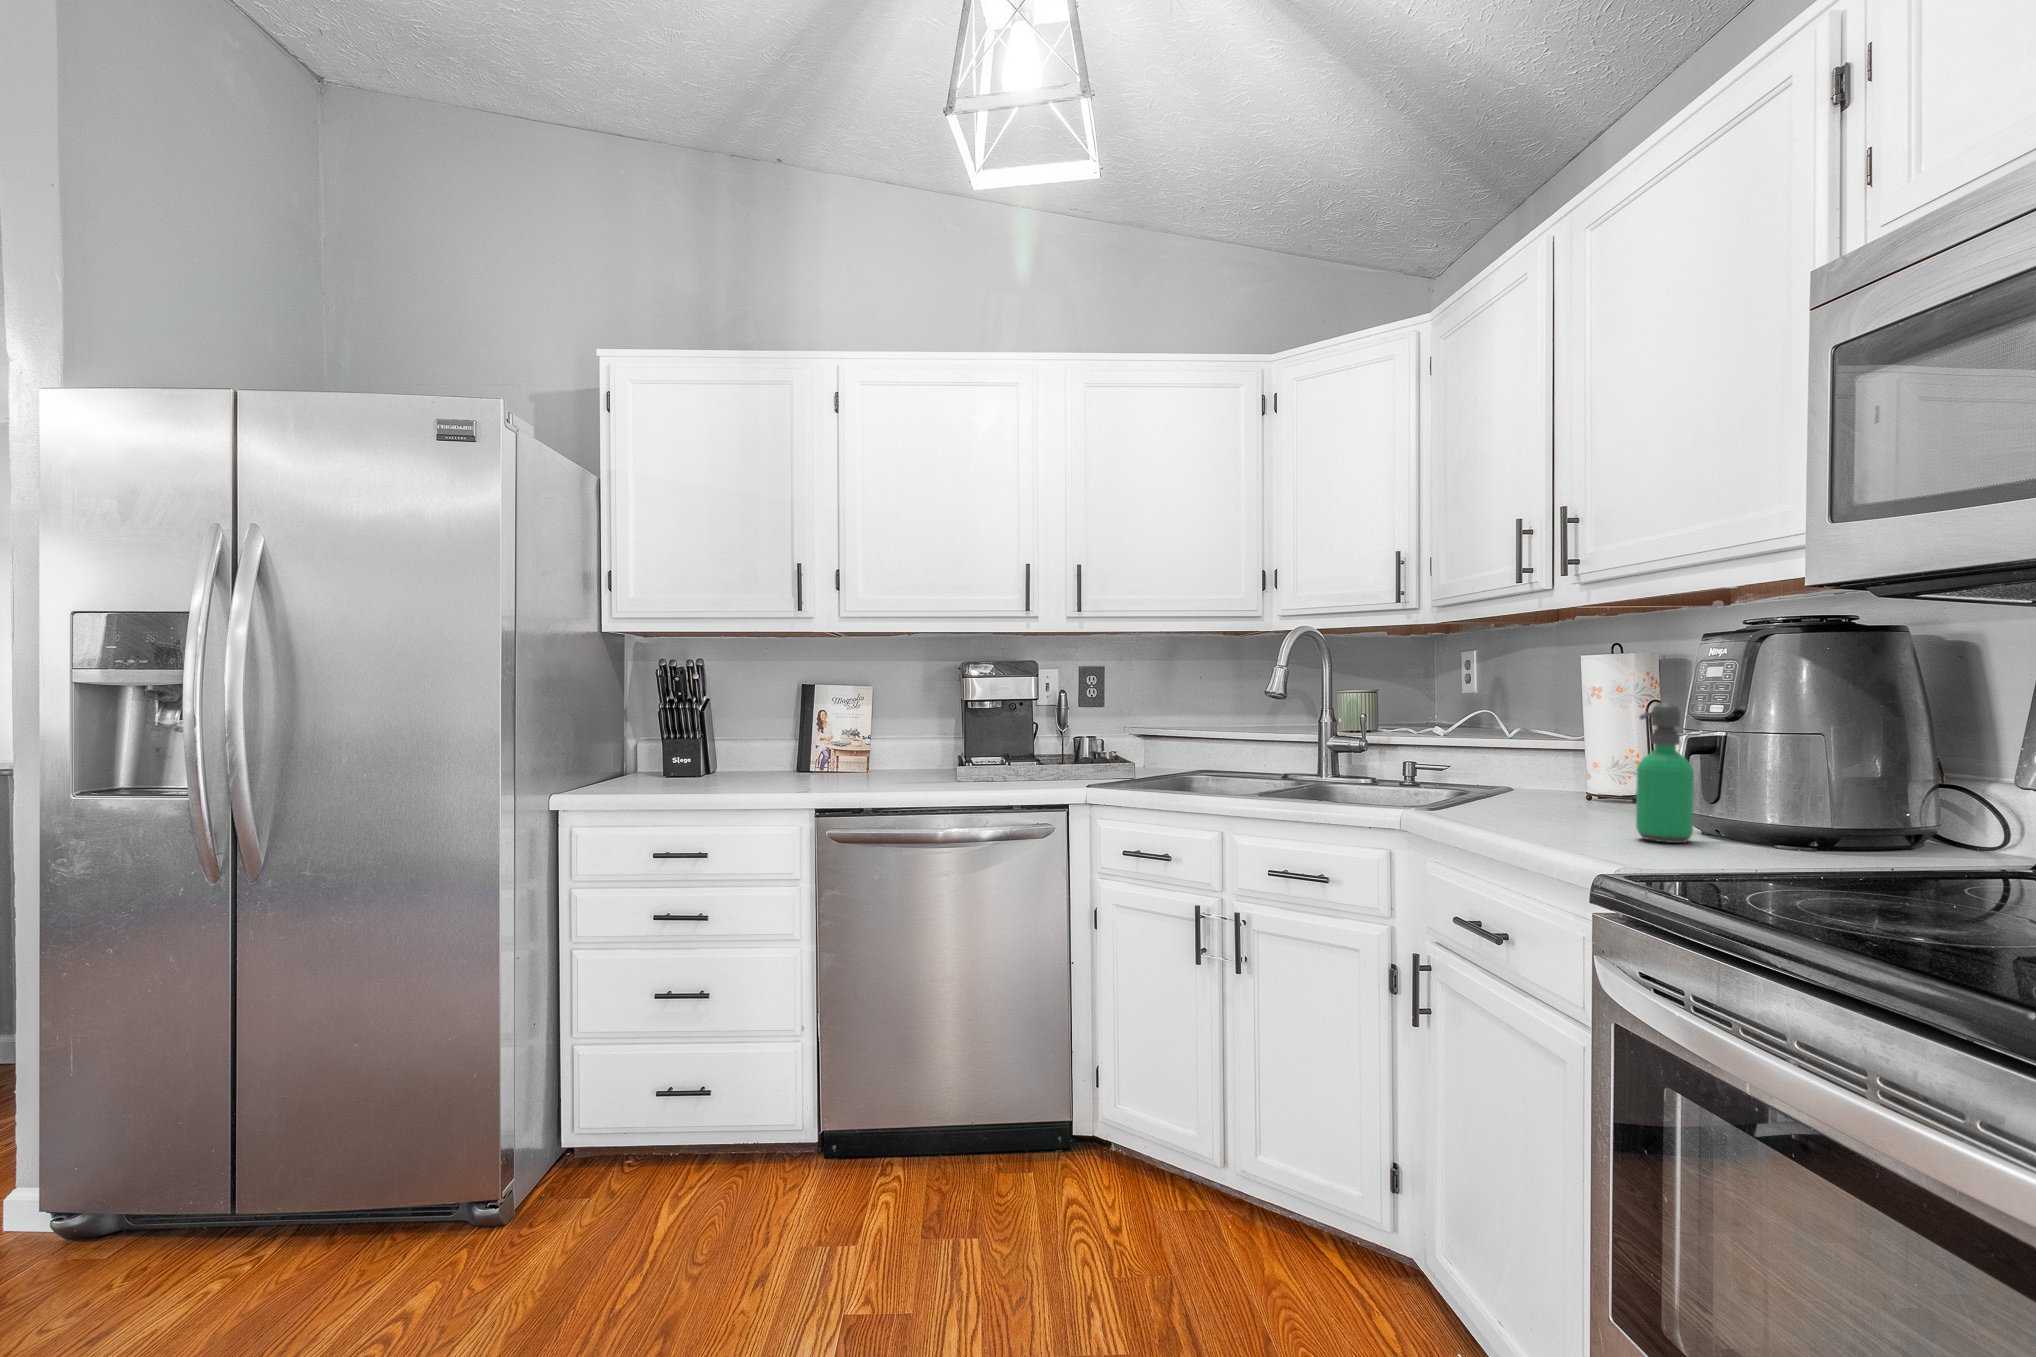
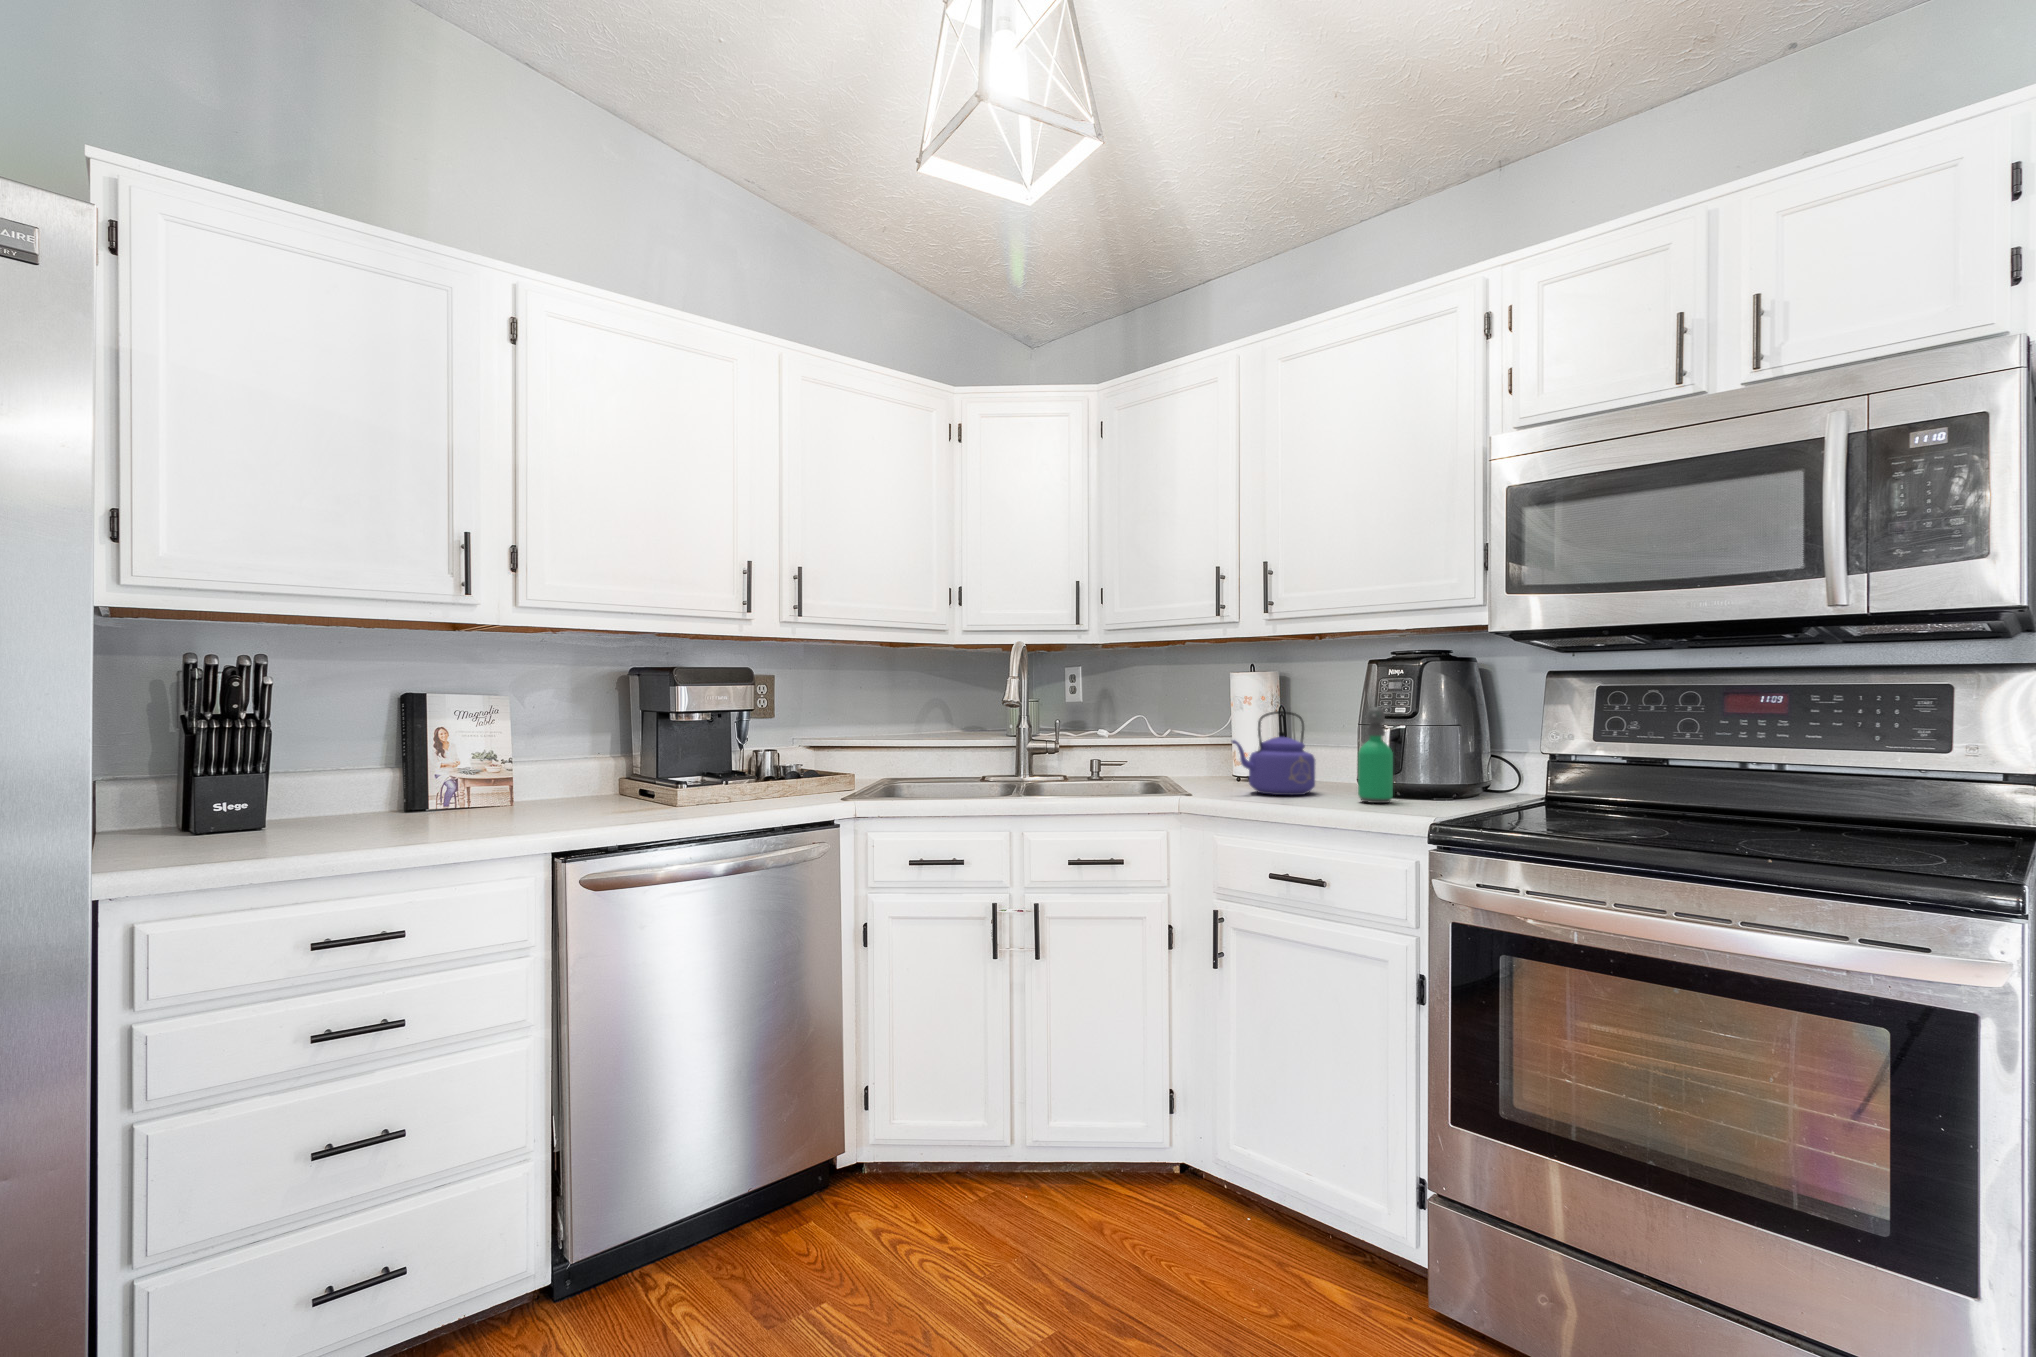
kettle: none [1499,706,1633,822] -> present [1232,711,1315,795]

